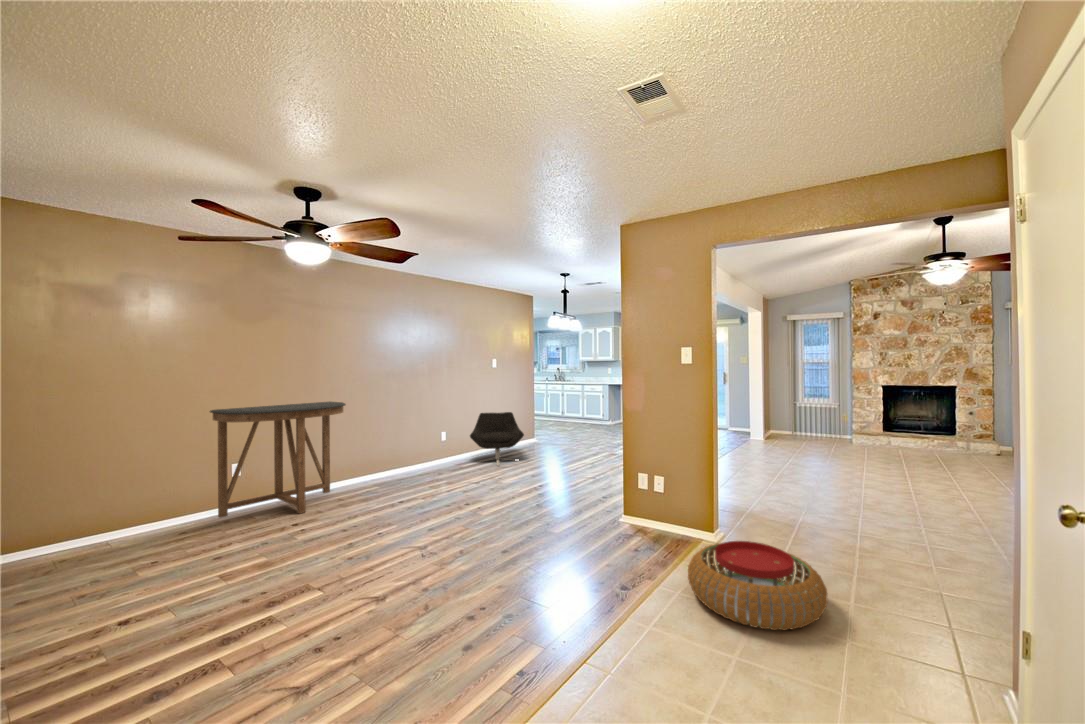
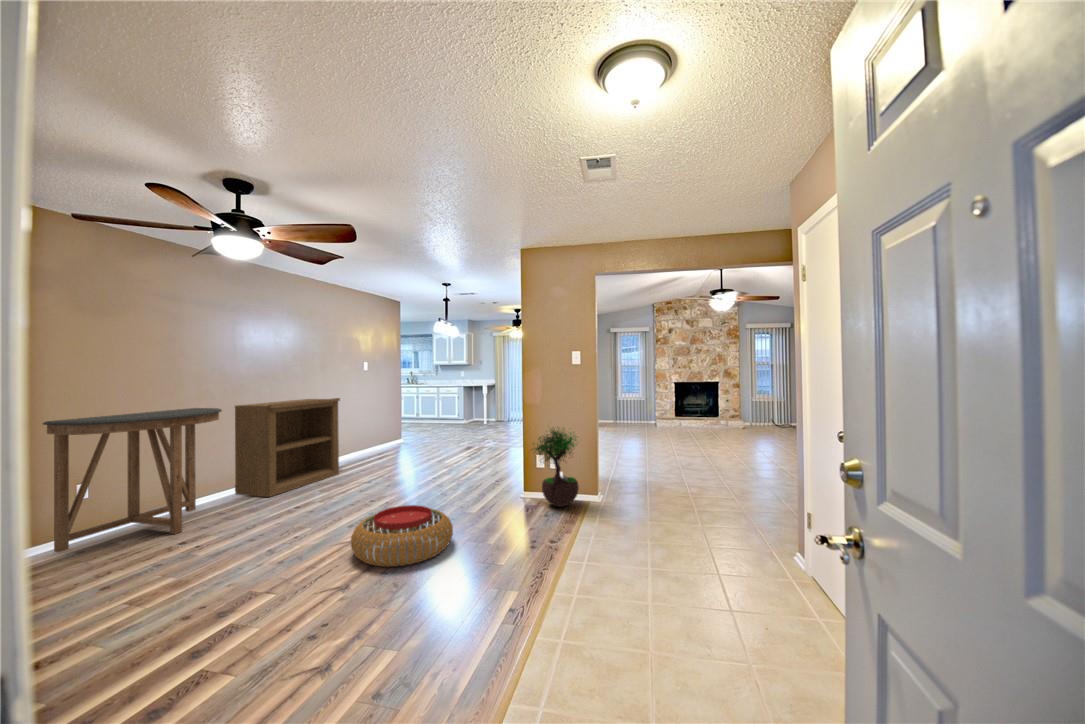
bookshelf: none [366,395,461,487] -> present [235,398,340,497]
lounge chair: present [470,412,524,466] -> none [344,414,403,467]
potted tree: none [621,433,686,540] -> present [531,427,579,507]
pouf: present [688,541,828,630] -> present [351,505,453,567]

